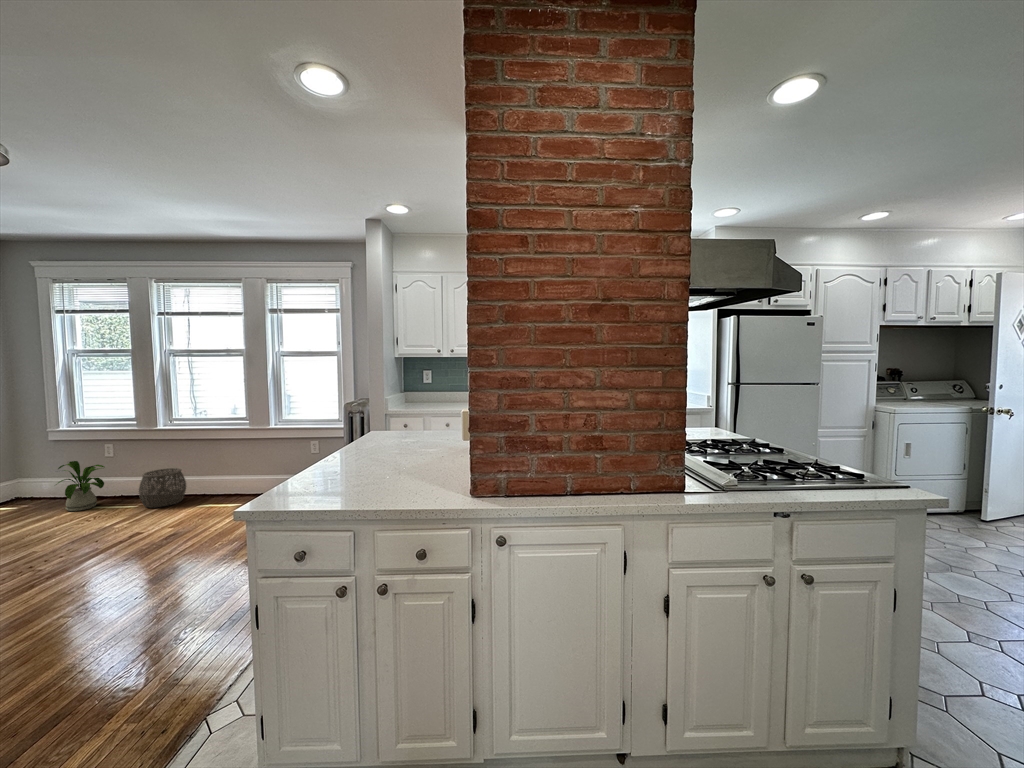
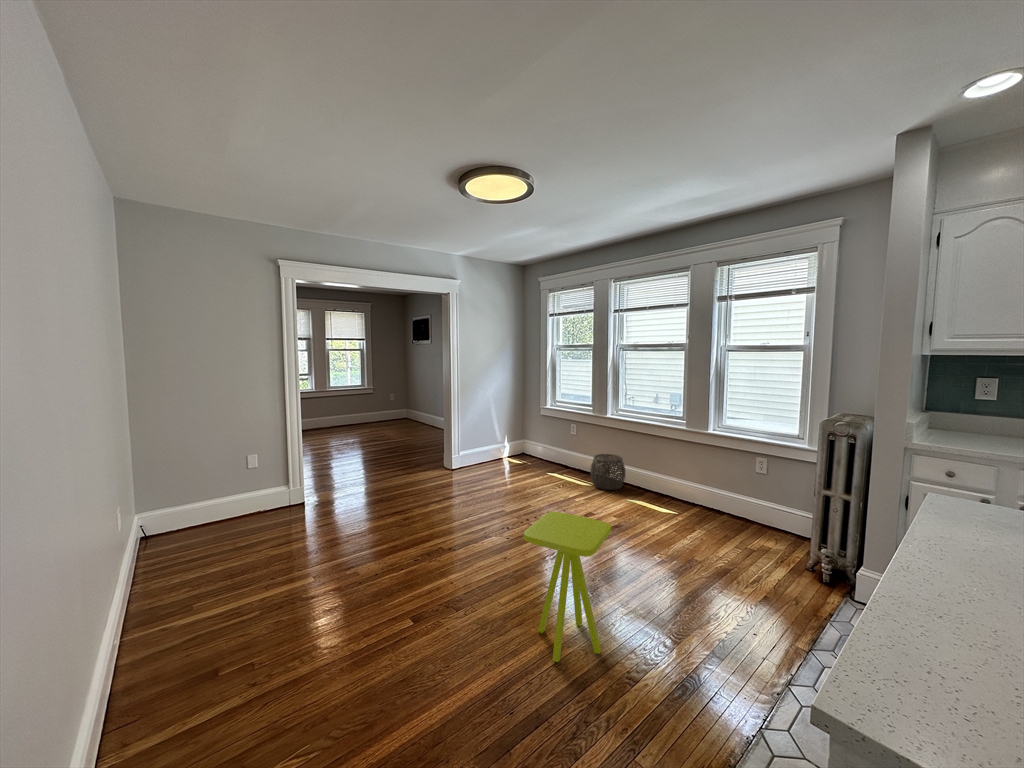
house plant: present [58,461,104,511] -> none [540,435,571,475]
side table: none [56,509,167,650] -> present [524,511,612,662]

